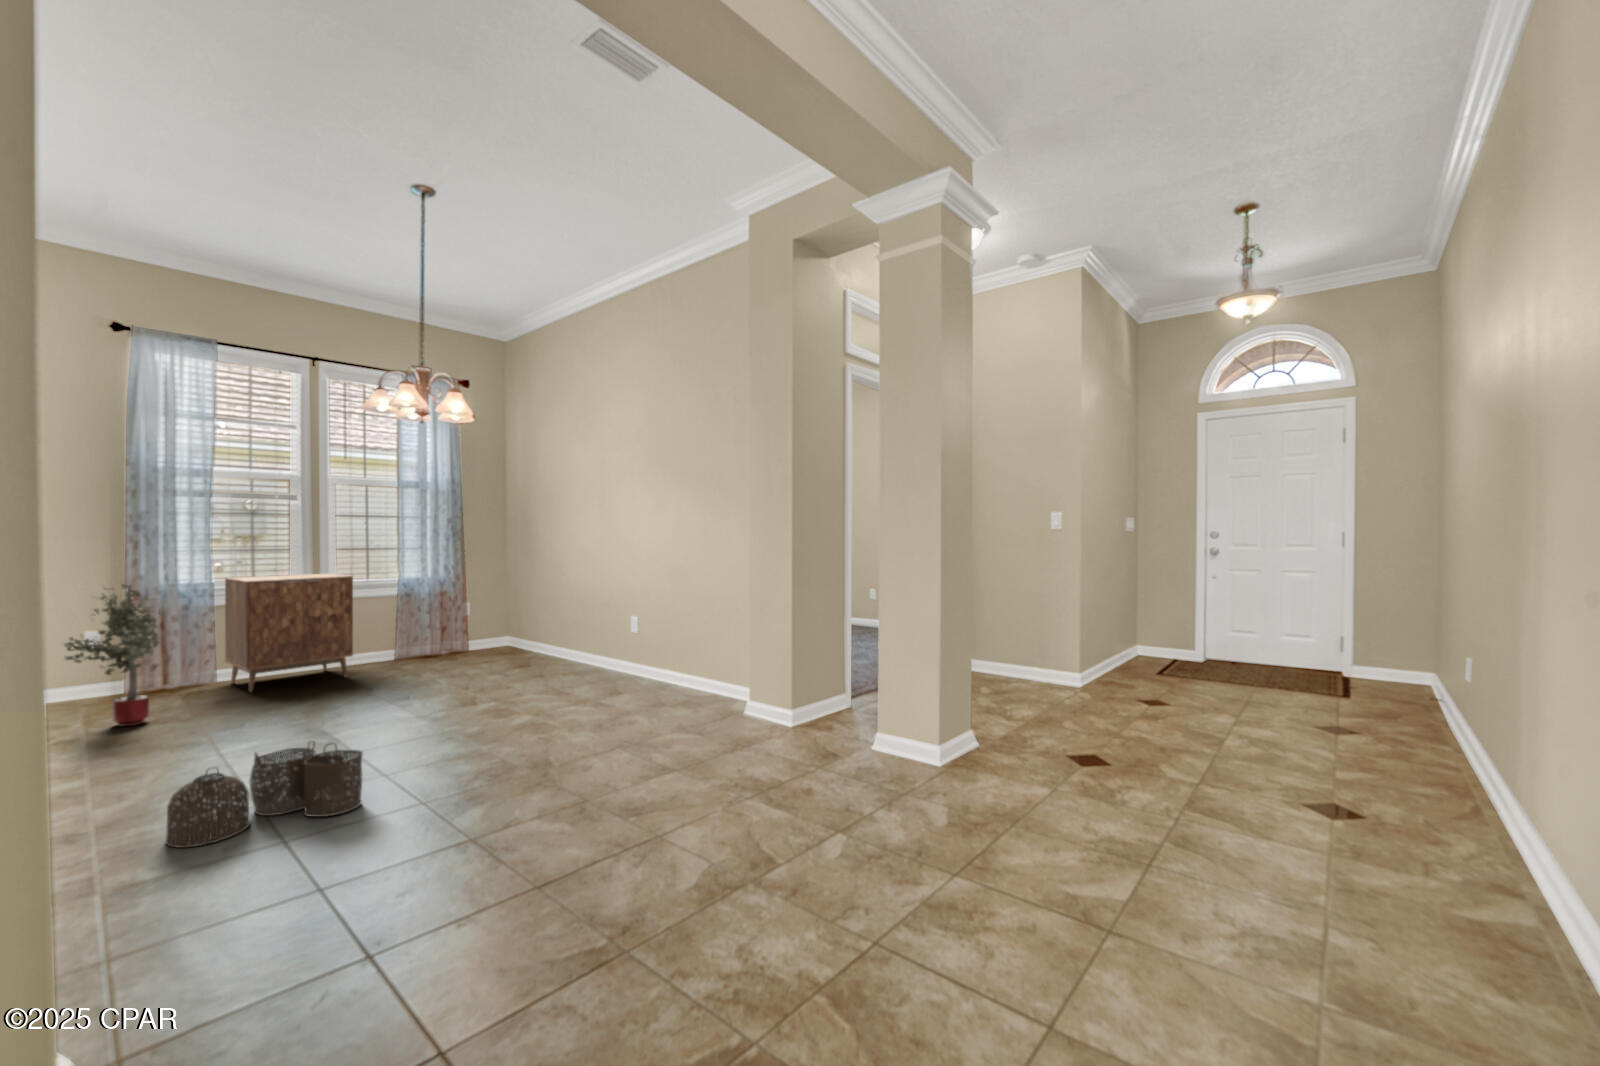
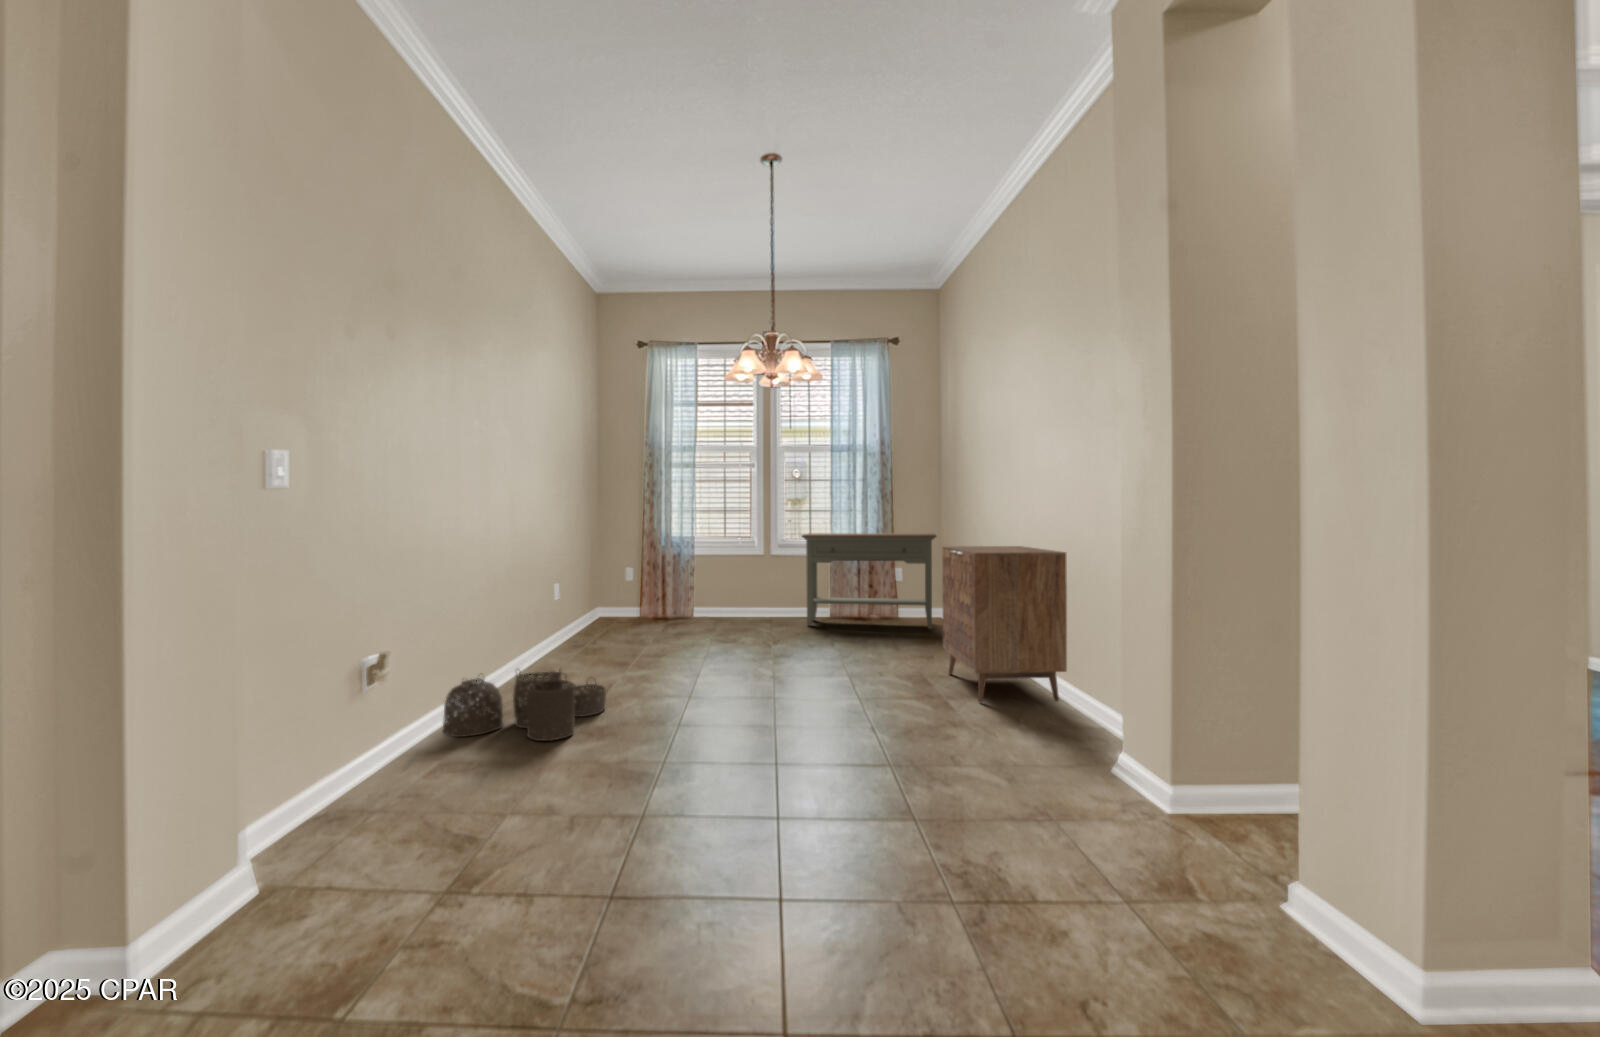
console table: none [371,568,523,672] -> present [801,533,936,629]
cabinet: present [225,574,353,692] -> present [942,546,1067,703]
potted tree: present [64,584,163,726] -> none [576,531,633,639]

